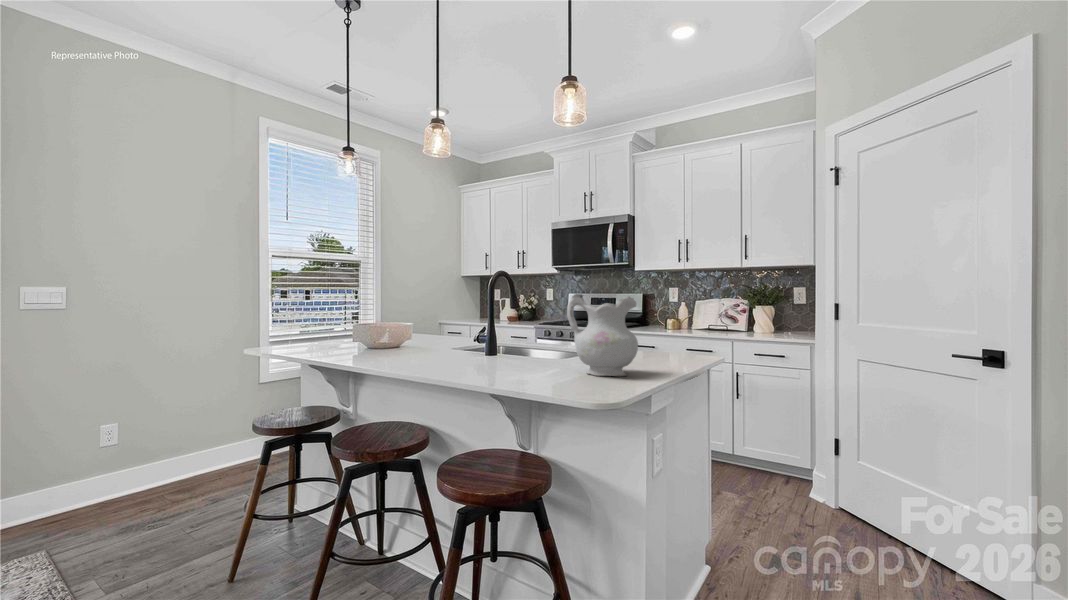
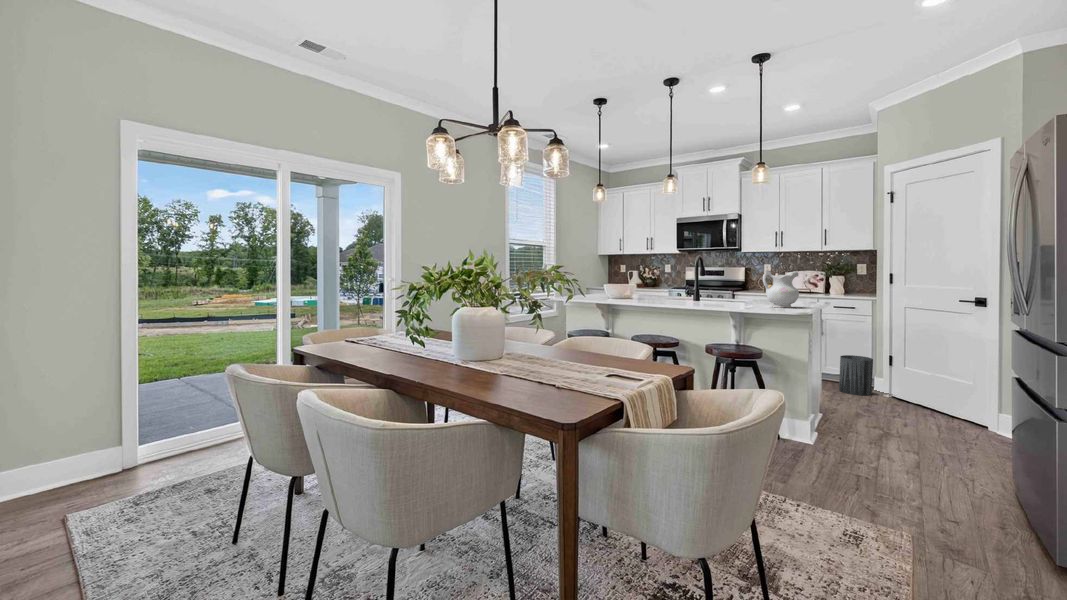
trash can: none [763,431,813,501] -> present [839,355,873,395]

